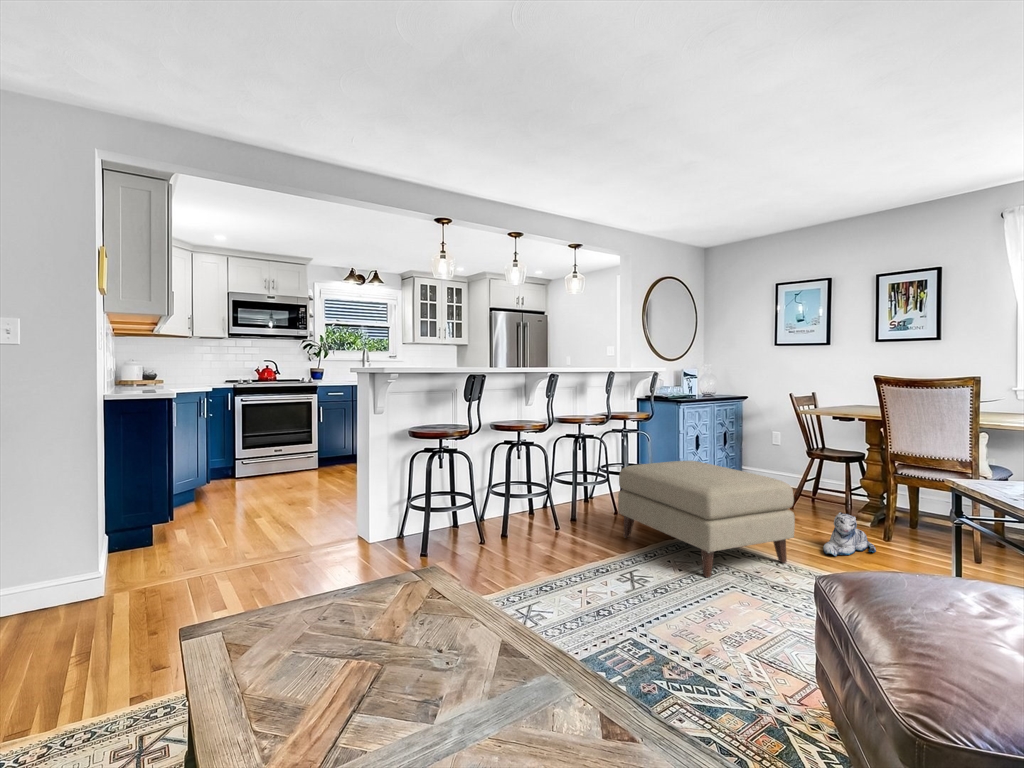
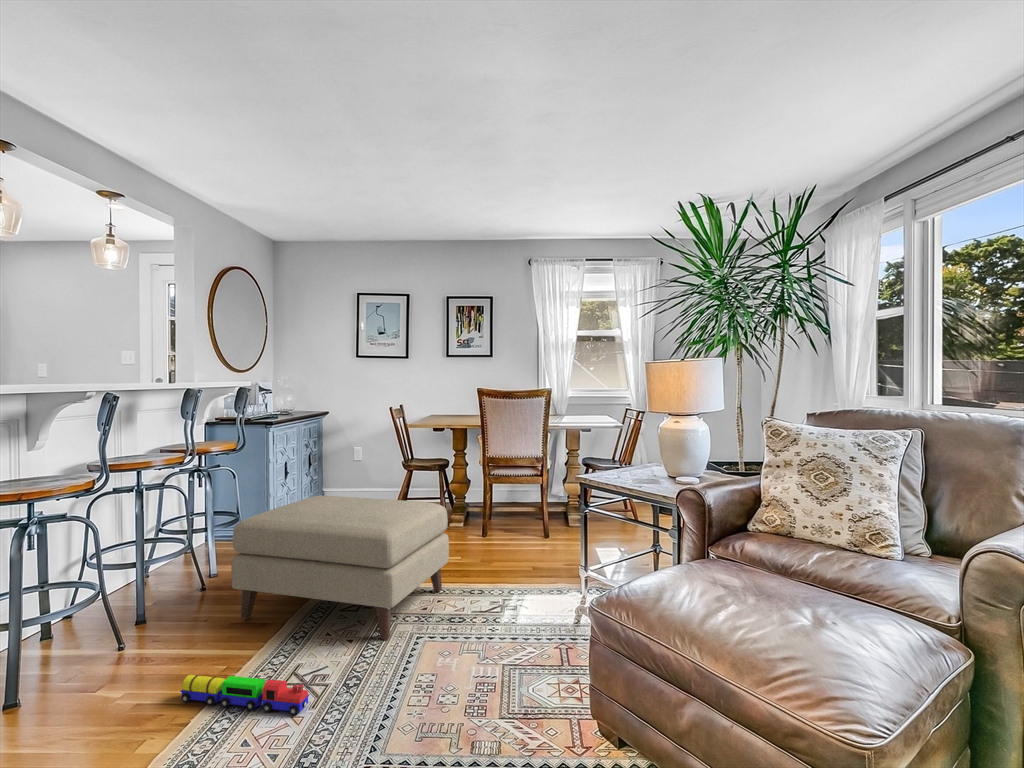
plush toy: present [823,512,876,556] -> none [456,523,494,569]
toy train: none [565,550,626,592] -> present [180,675,309,716]

